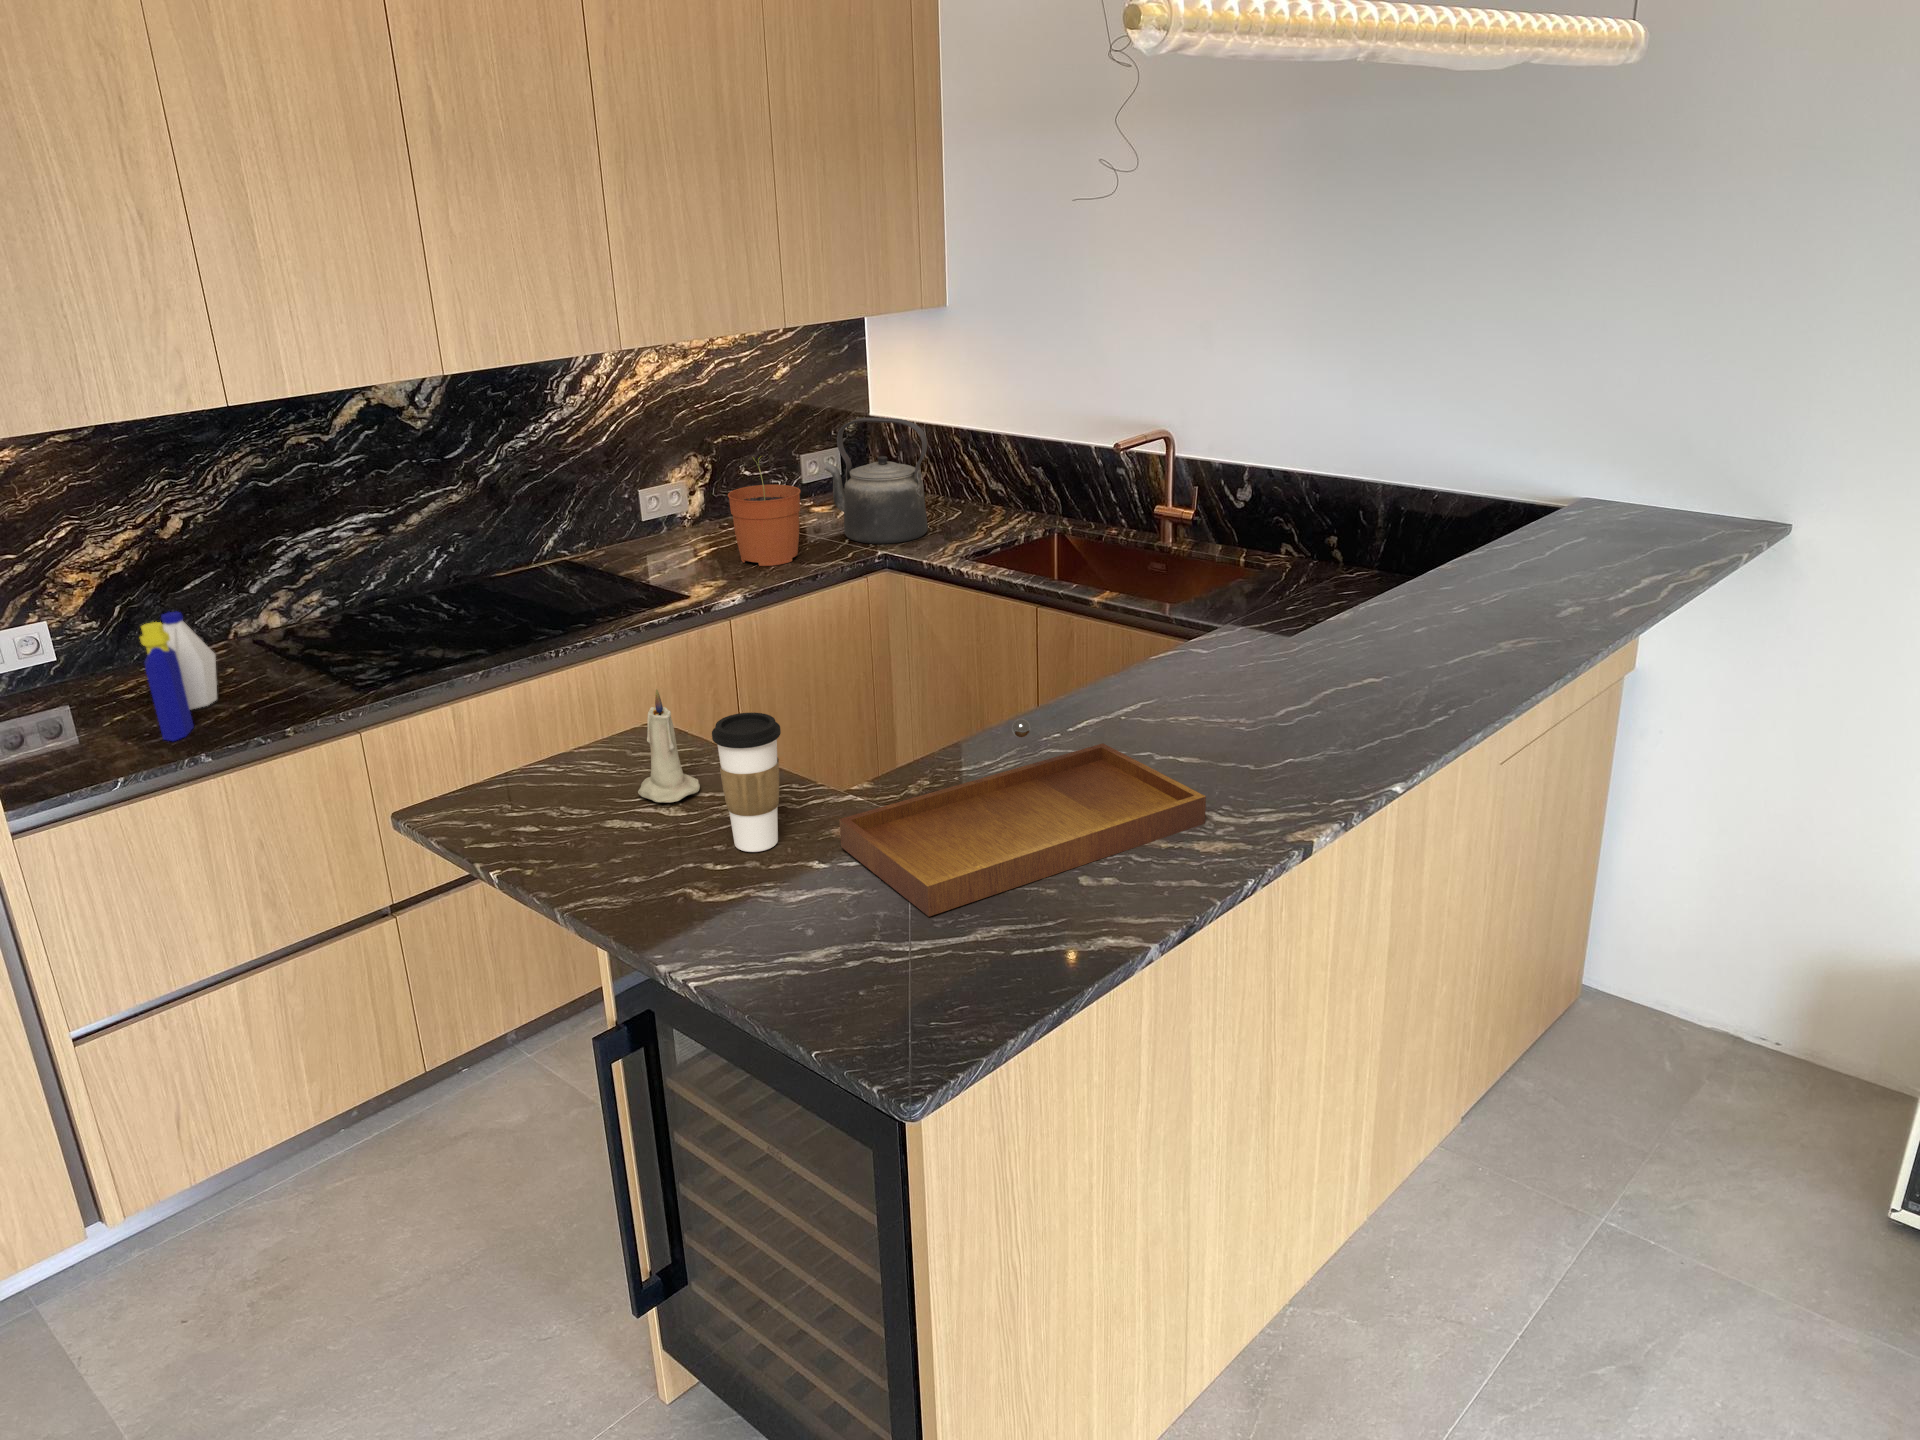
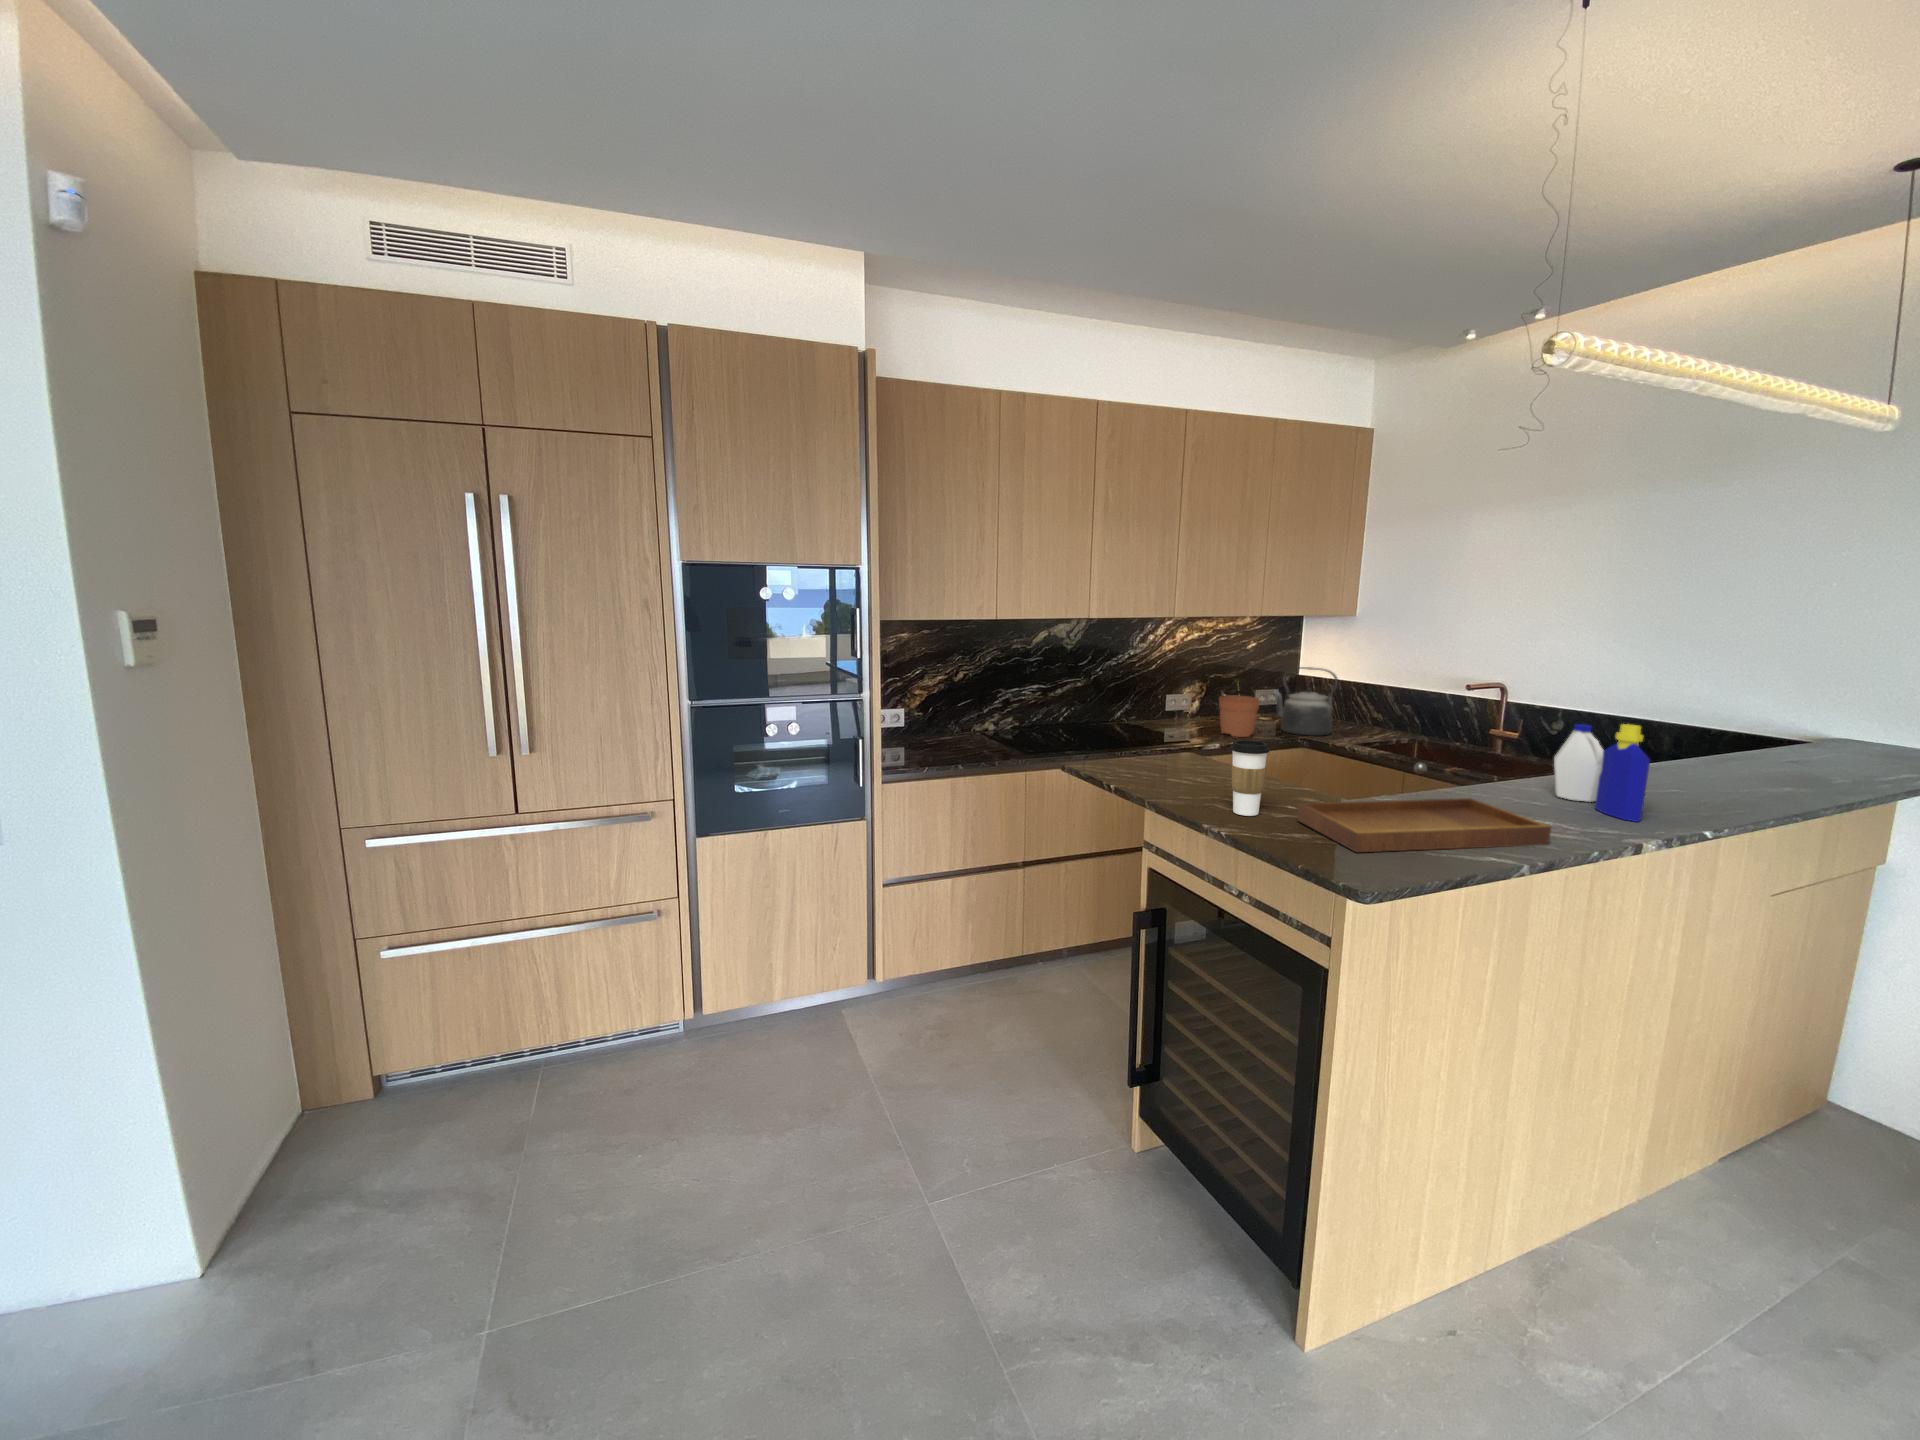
bottle: present [140,612,217,741] -> present [1554,724,1650,822]
candle: present [638,689,700,802] -> none [1178,732,1212,793]

